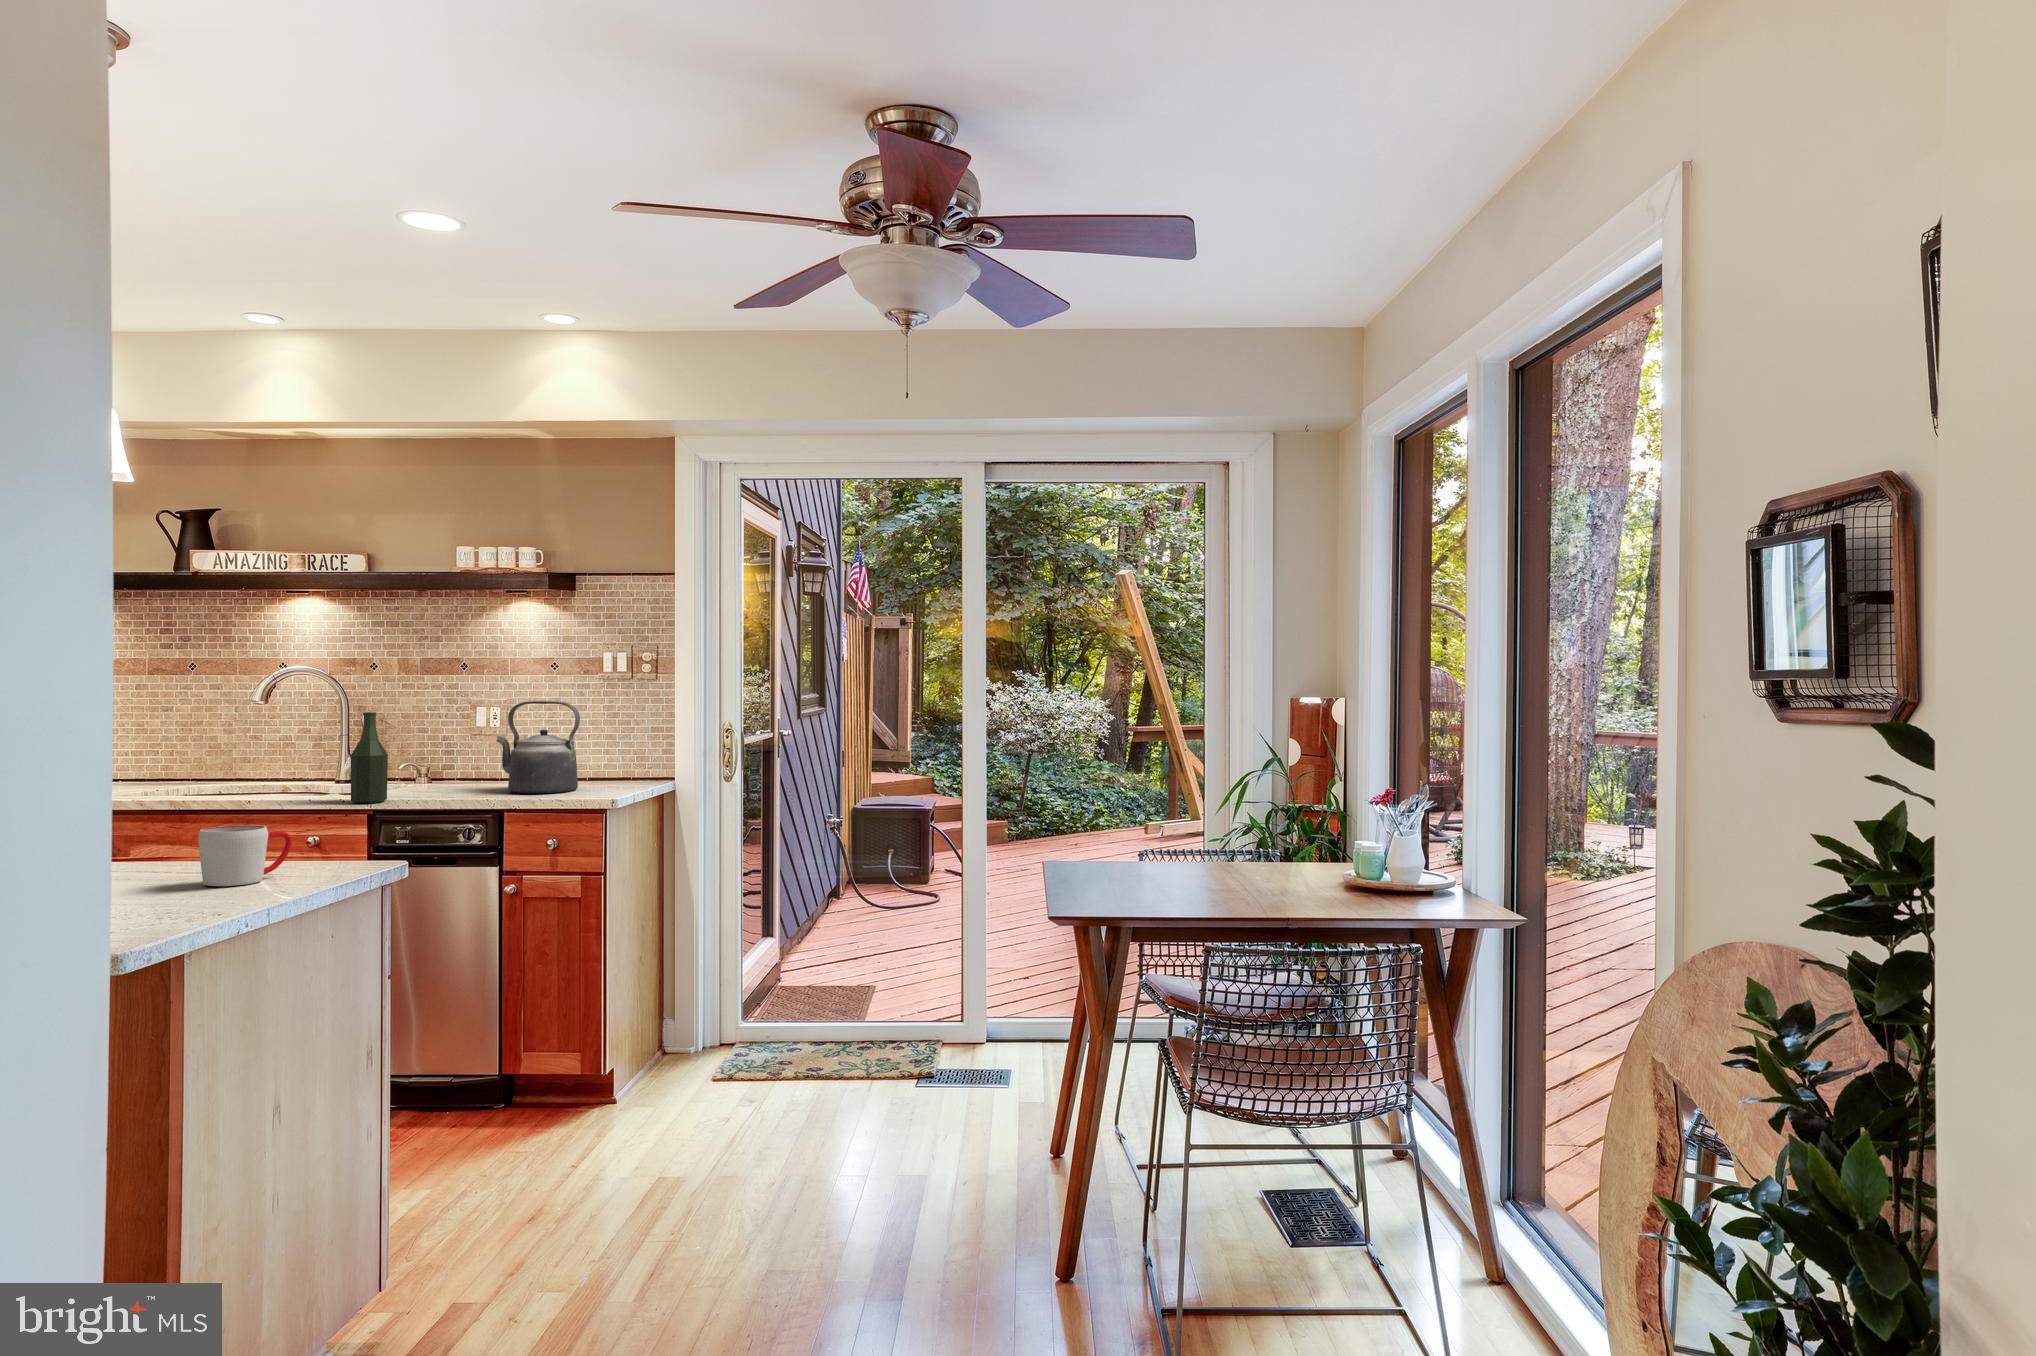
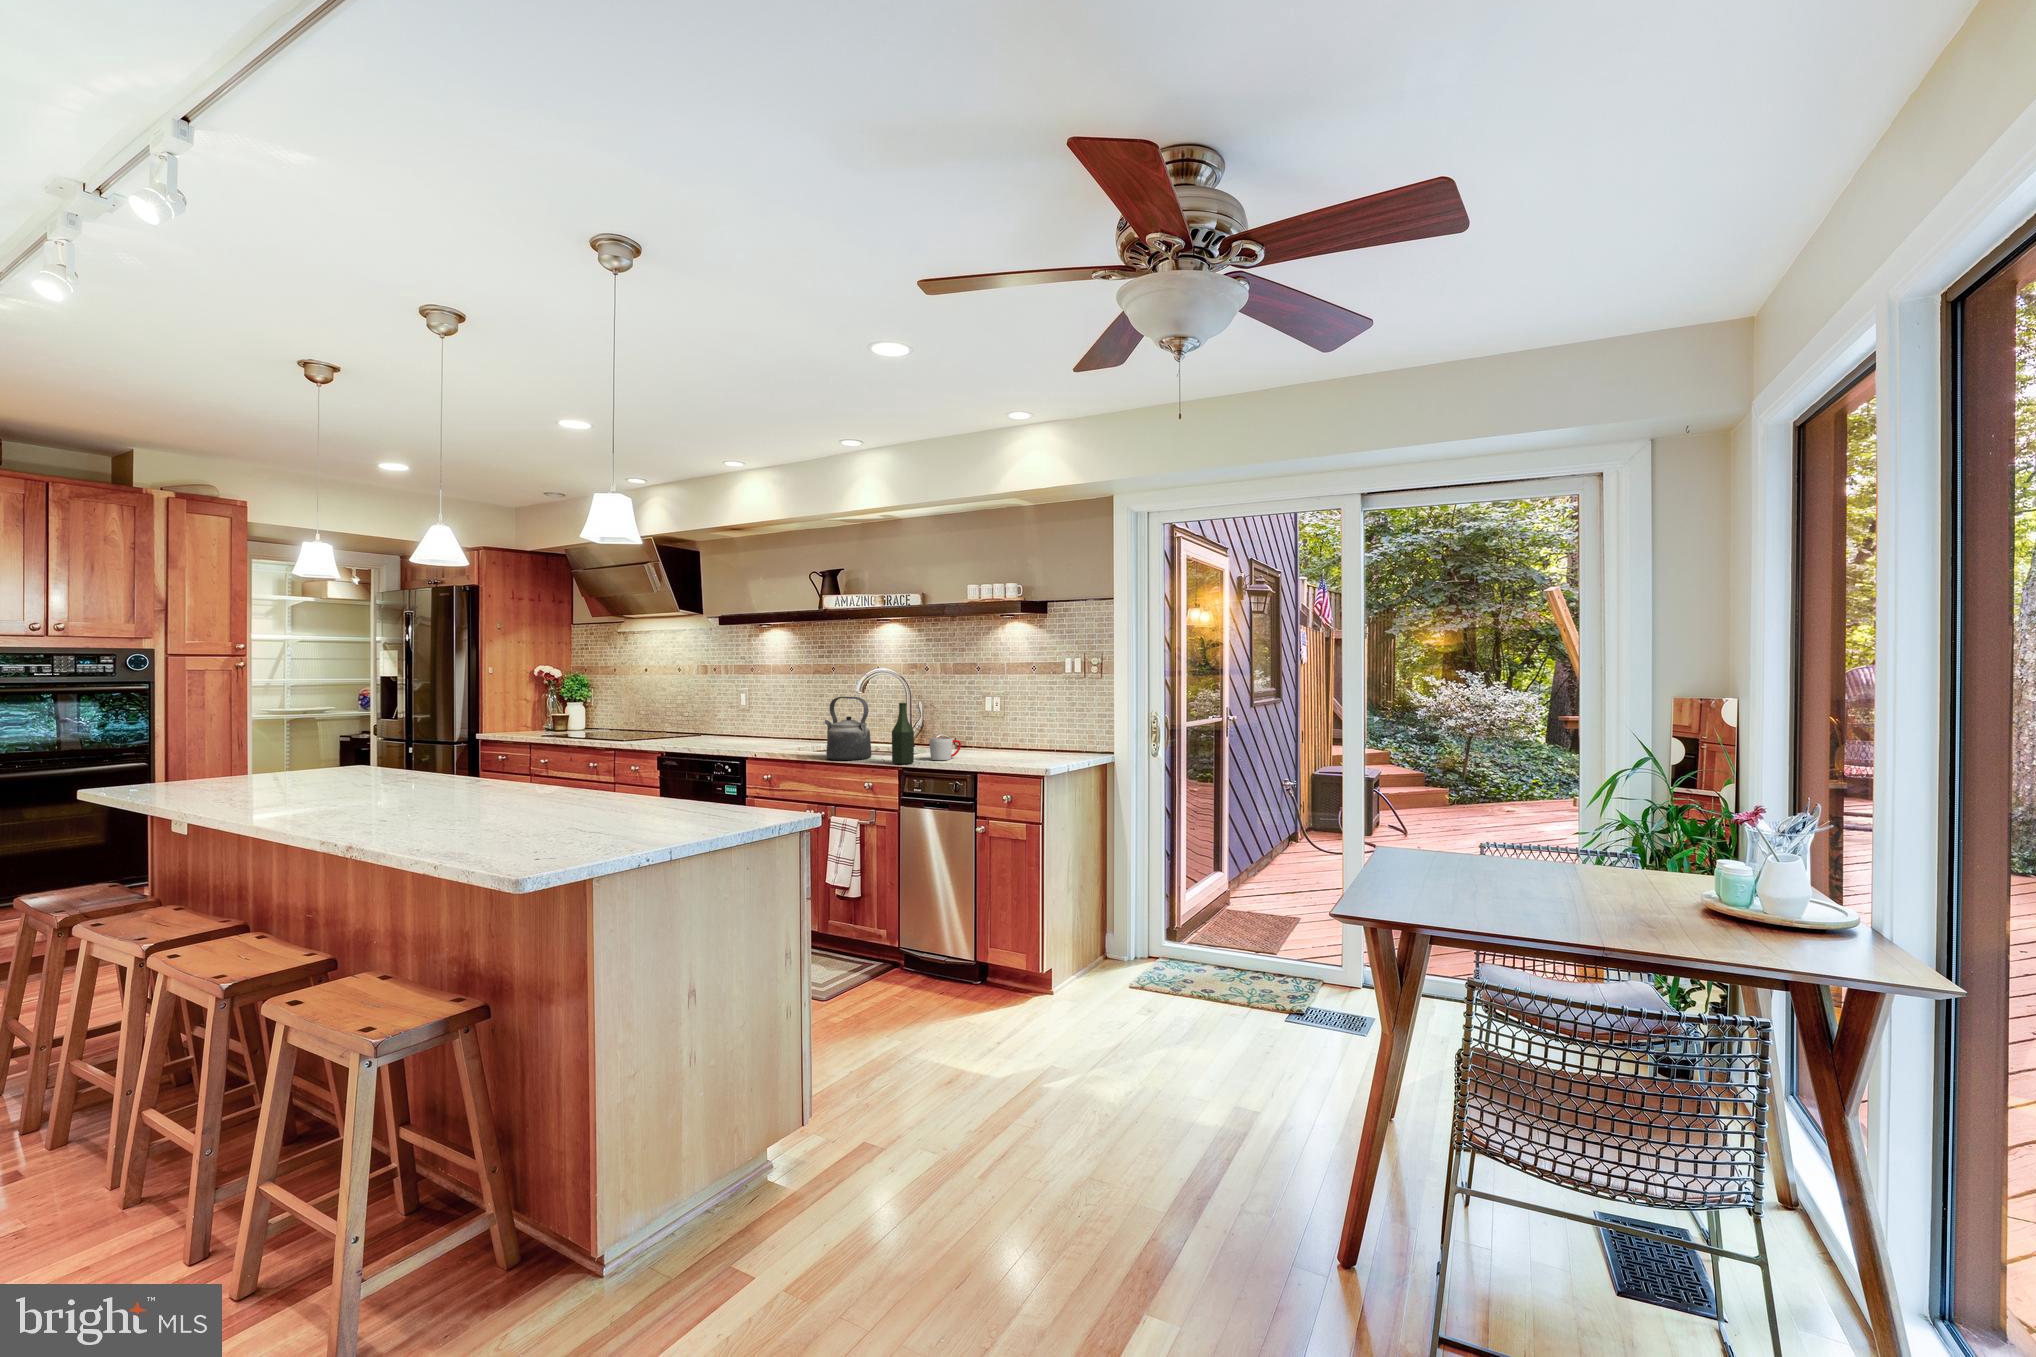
kettle: present [497,701,580,793] -> present [825,697,872,760]
mug: present [198,825,292,886] -> present [929,737,961,760]

